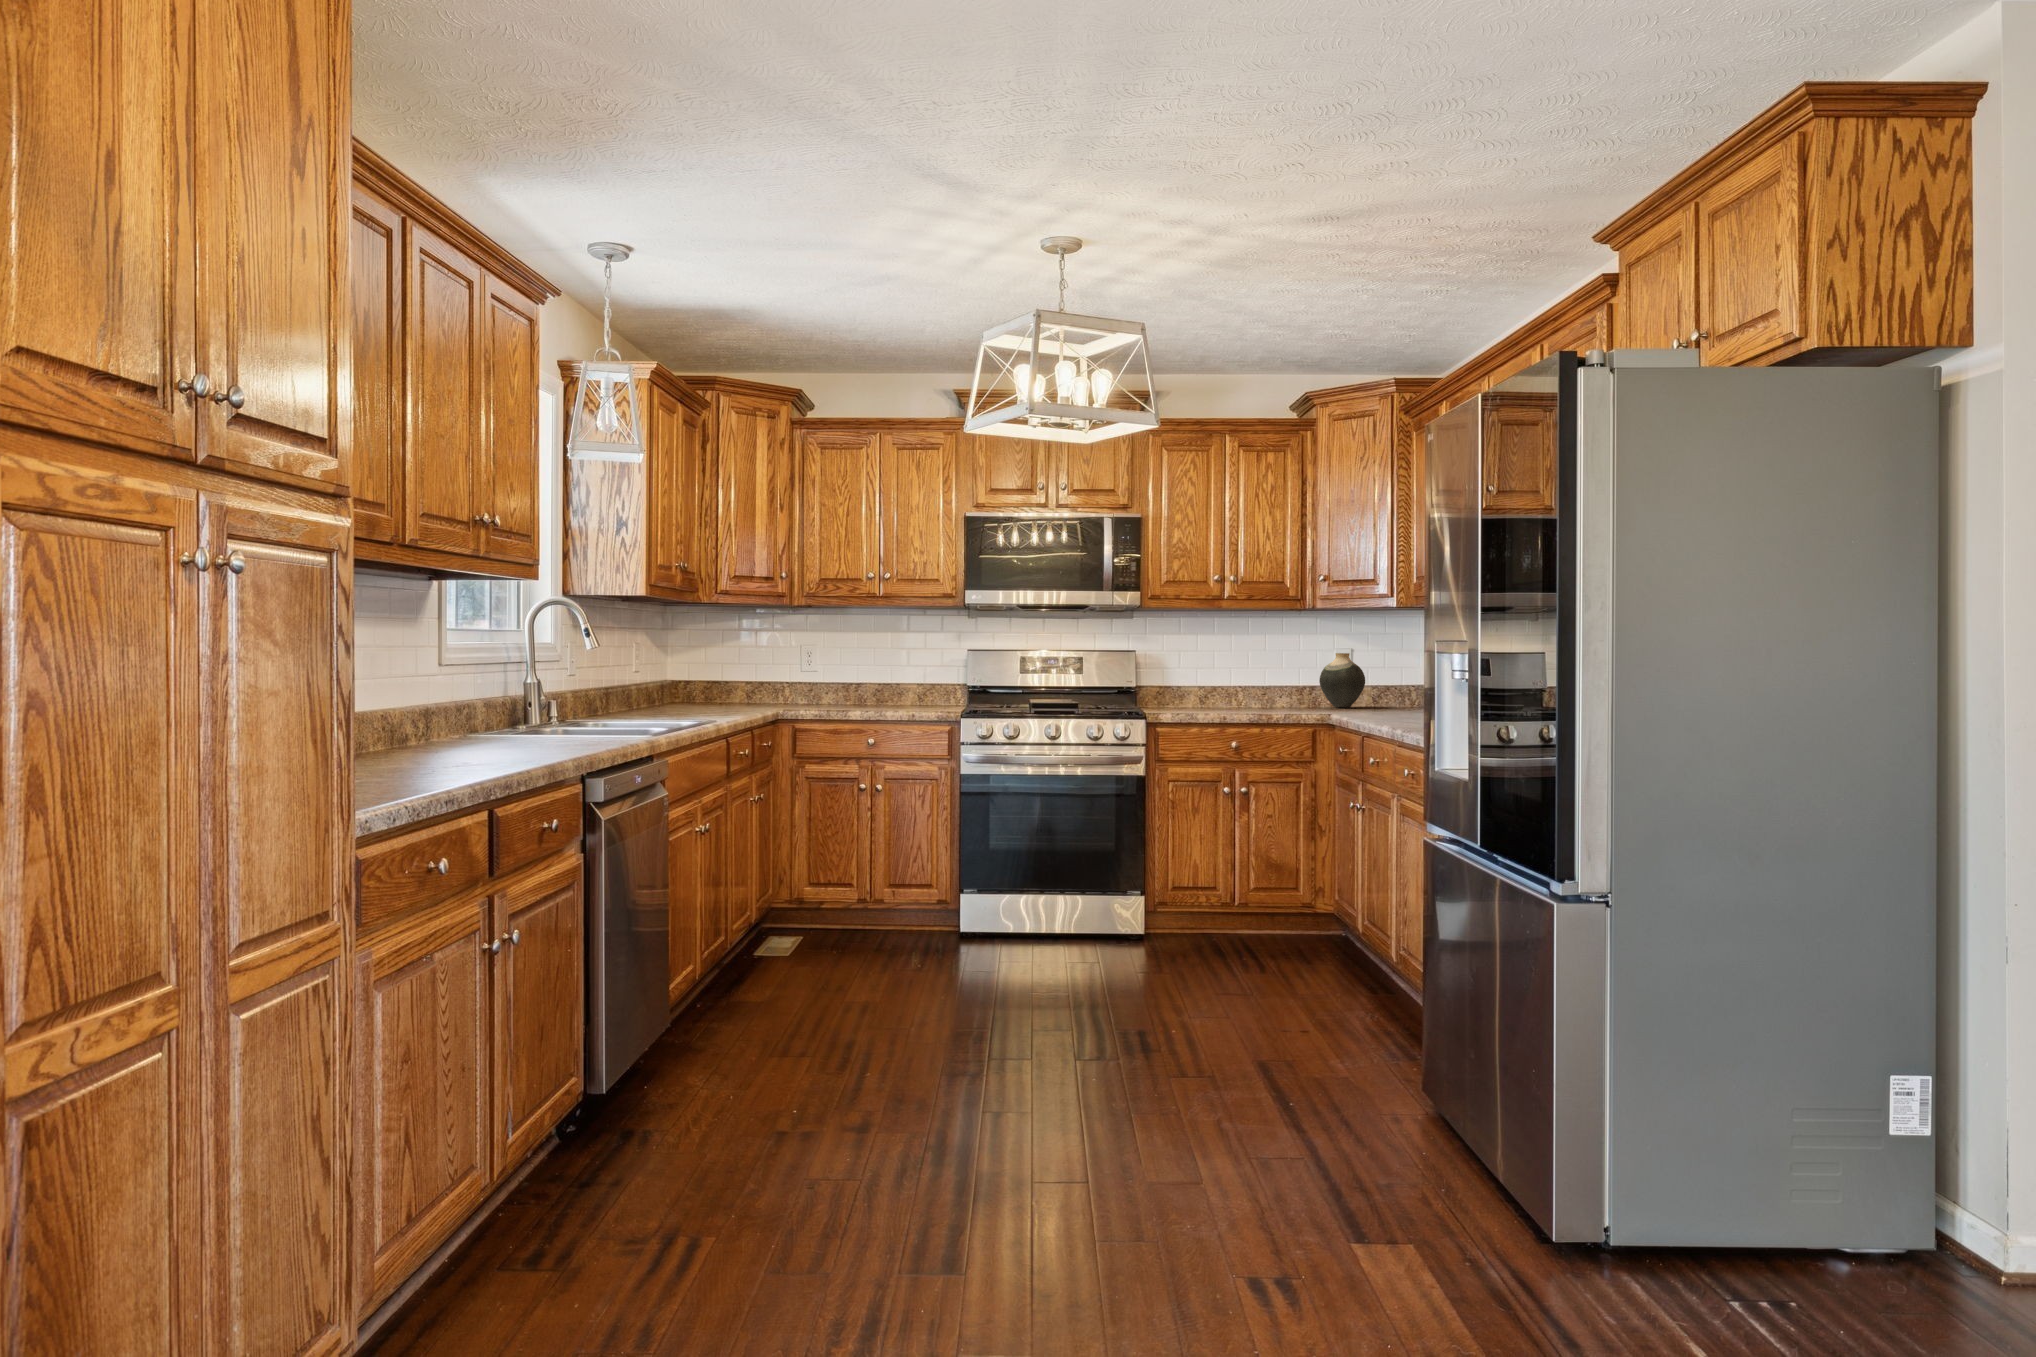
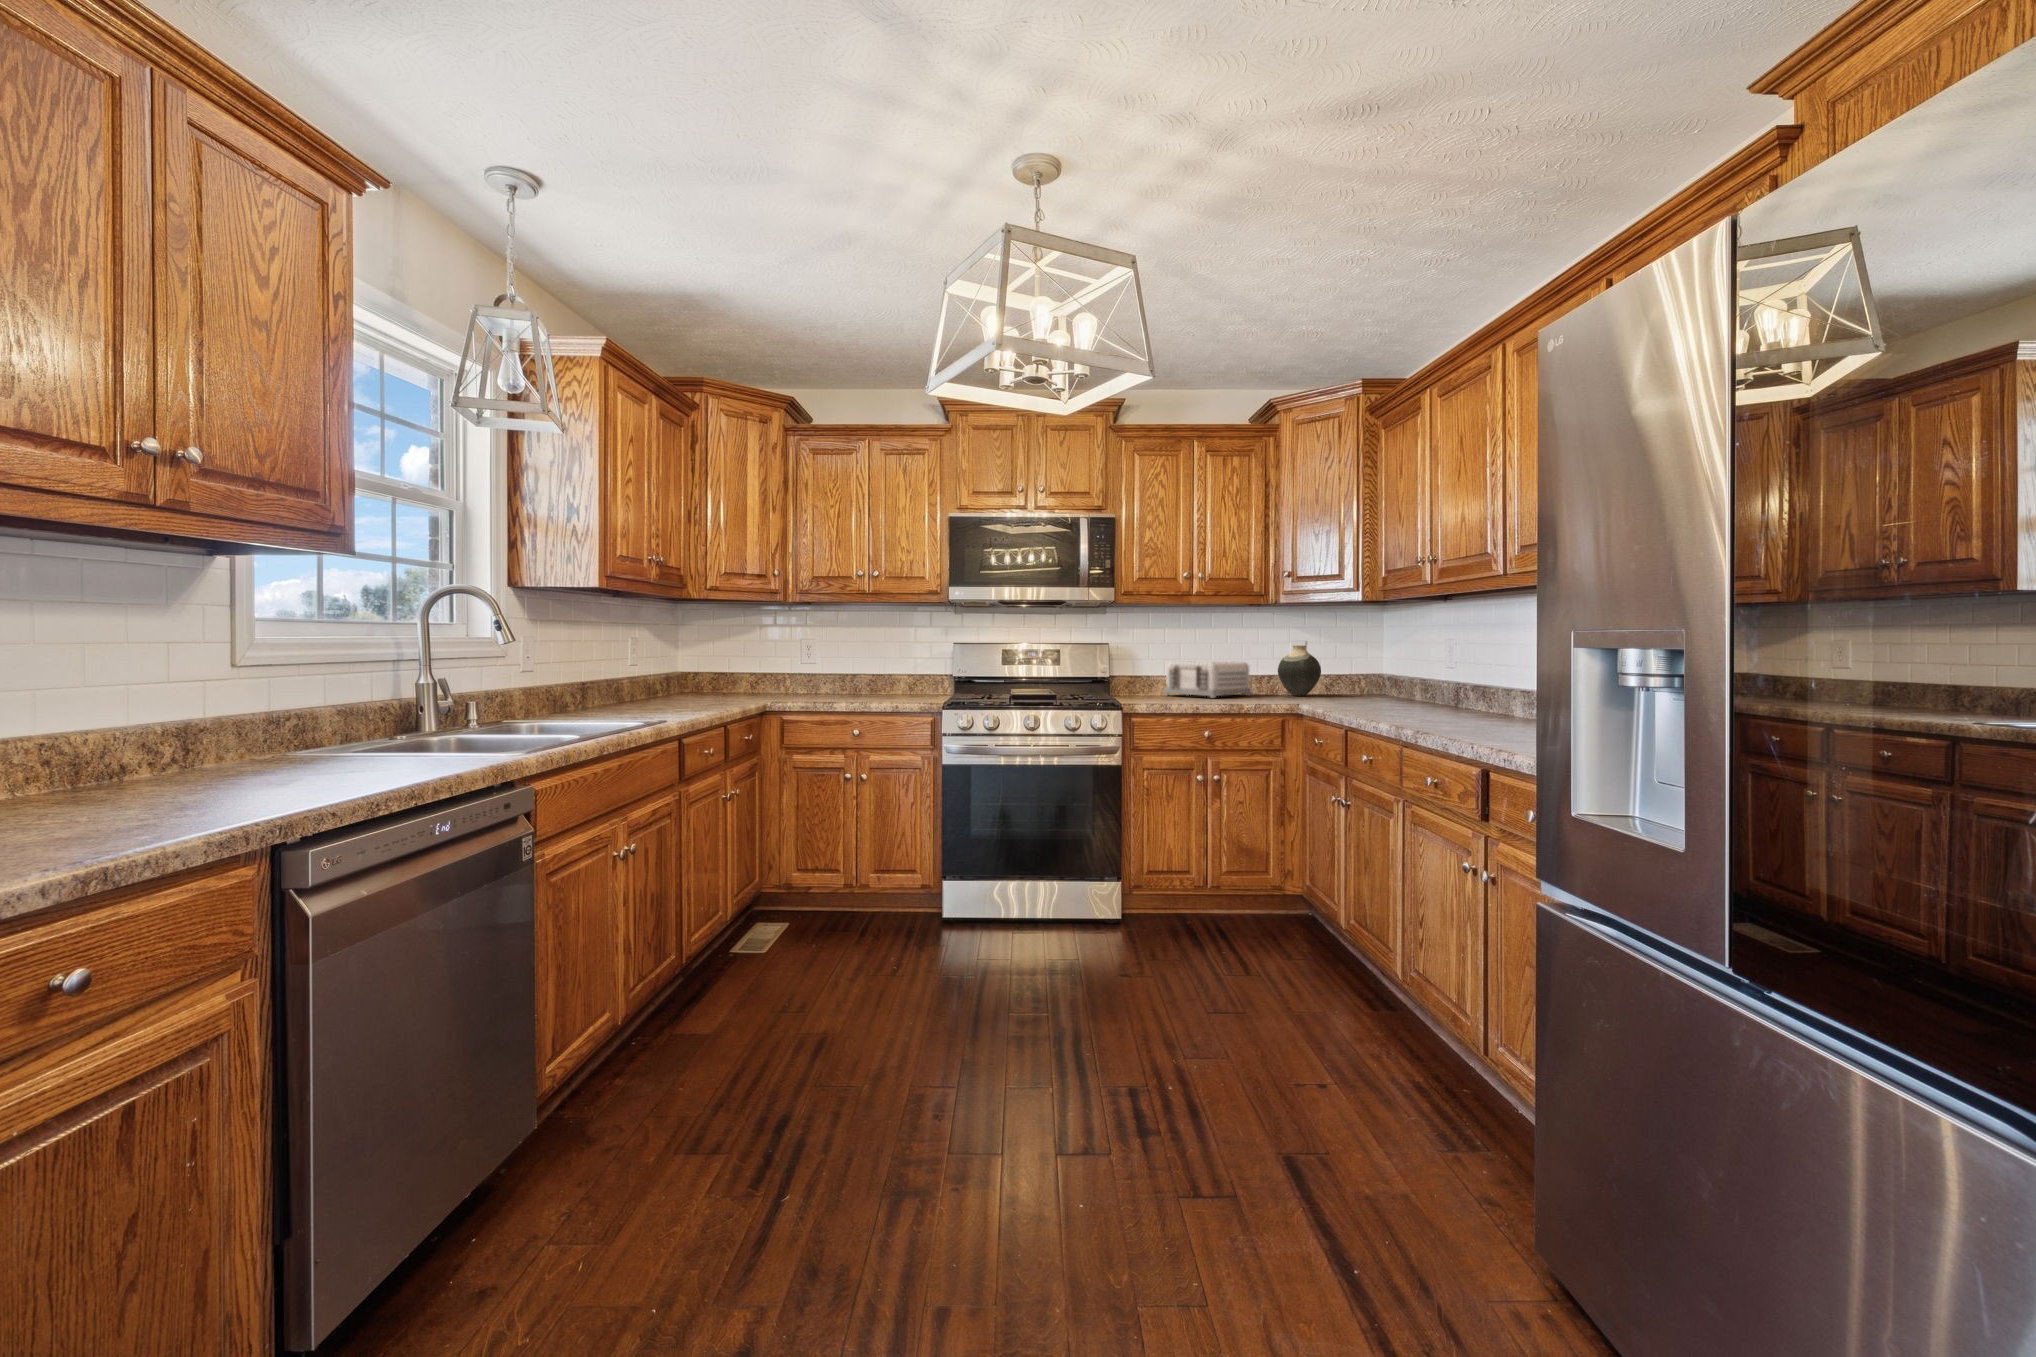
toaster: none [1196,670,1291,709] -> present [1164,661,1251,698]

